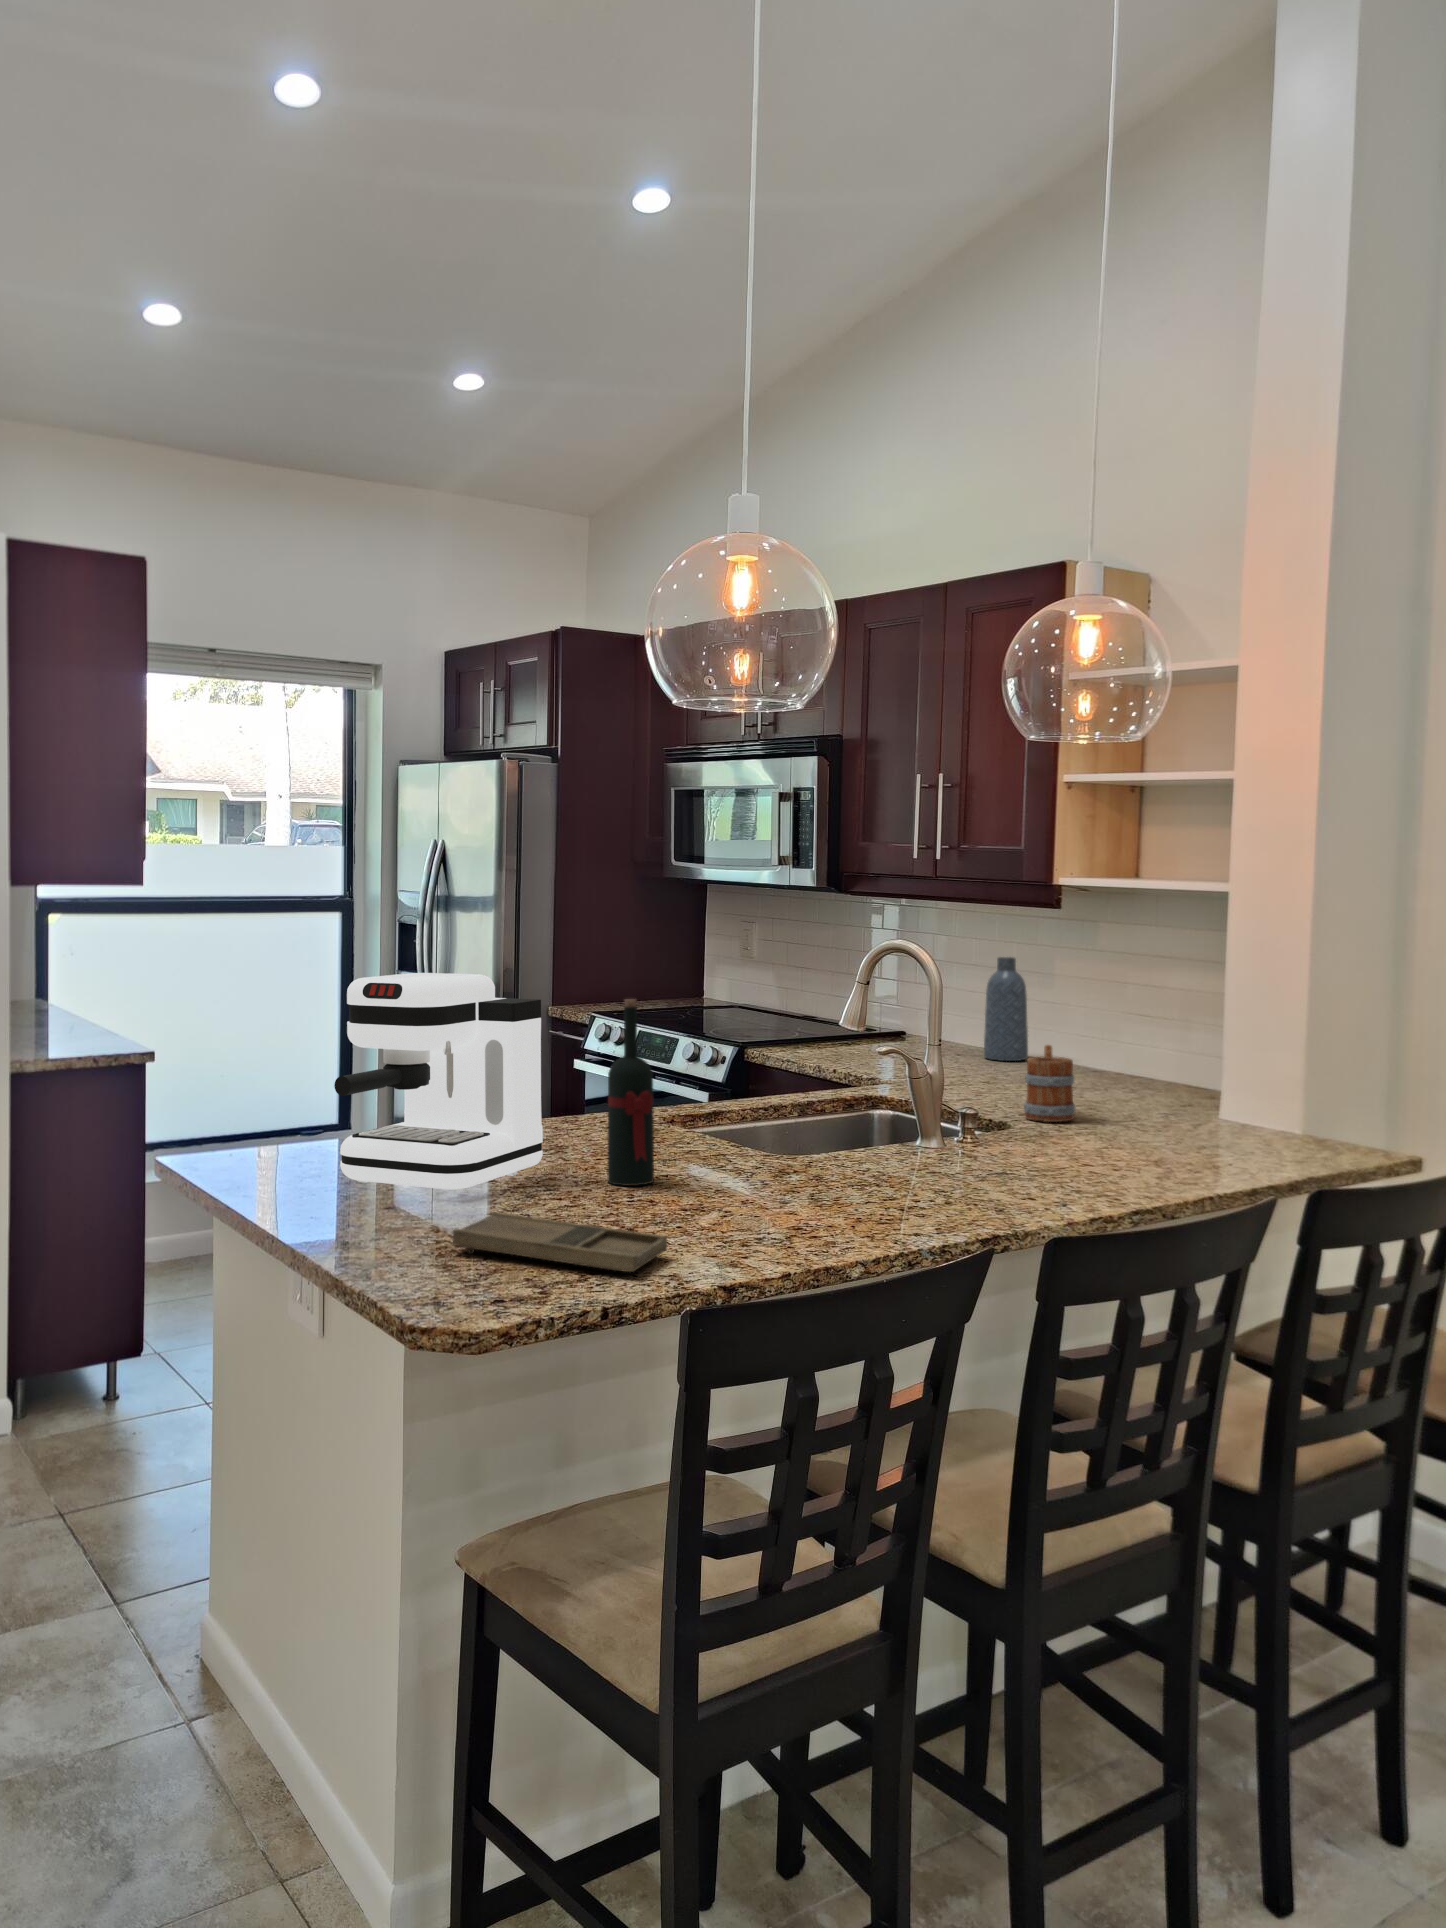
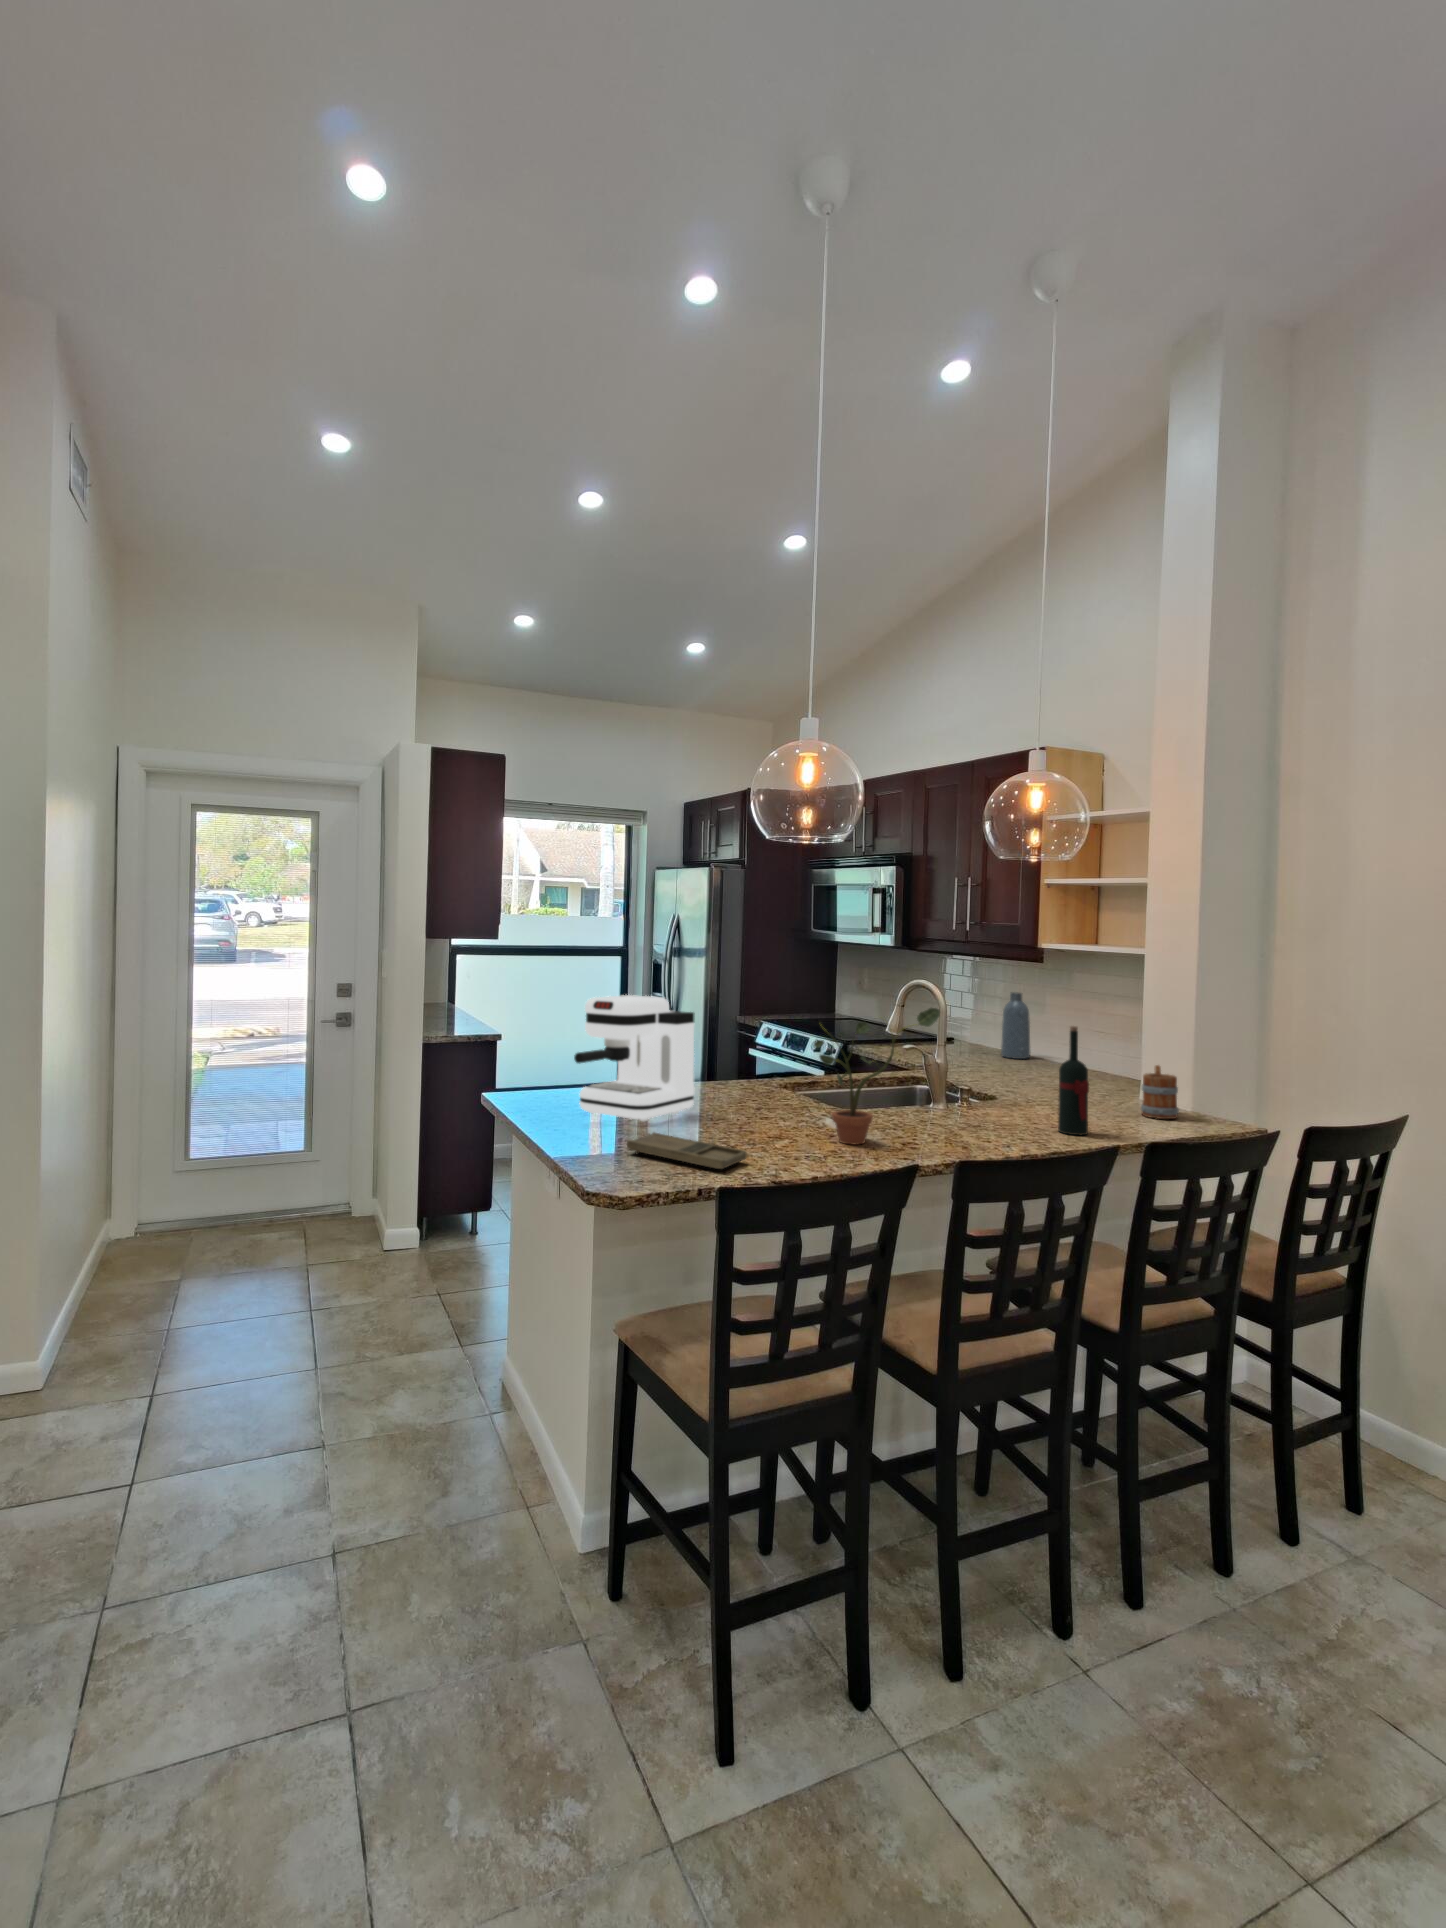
potted plant: none [758,981,963,1214] -> present [814,1008,940,1144]
wine bottle: present [608,999,654,1186] -> present [1058,1026,1089,1135]
mug: present [1024,1045,1075,1122] -> present [1141,1065,1179,1119]

